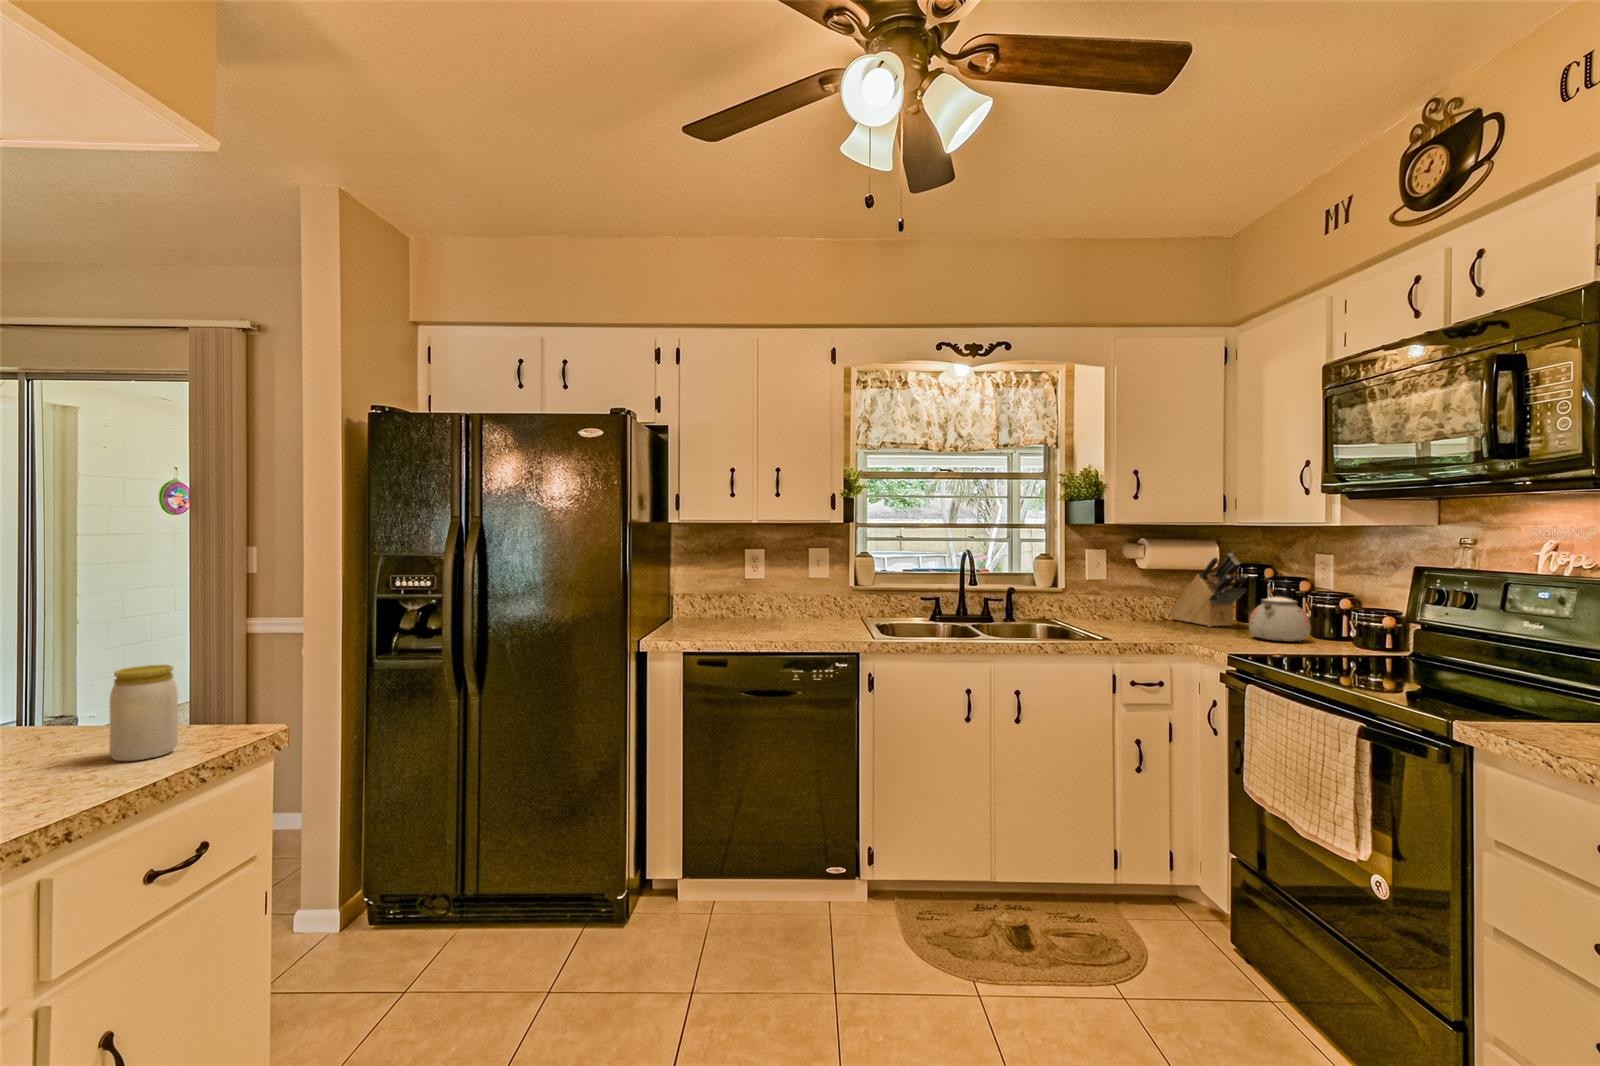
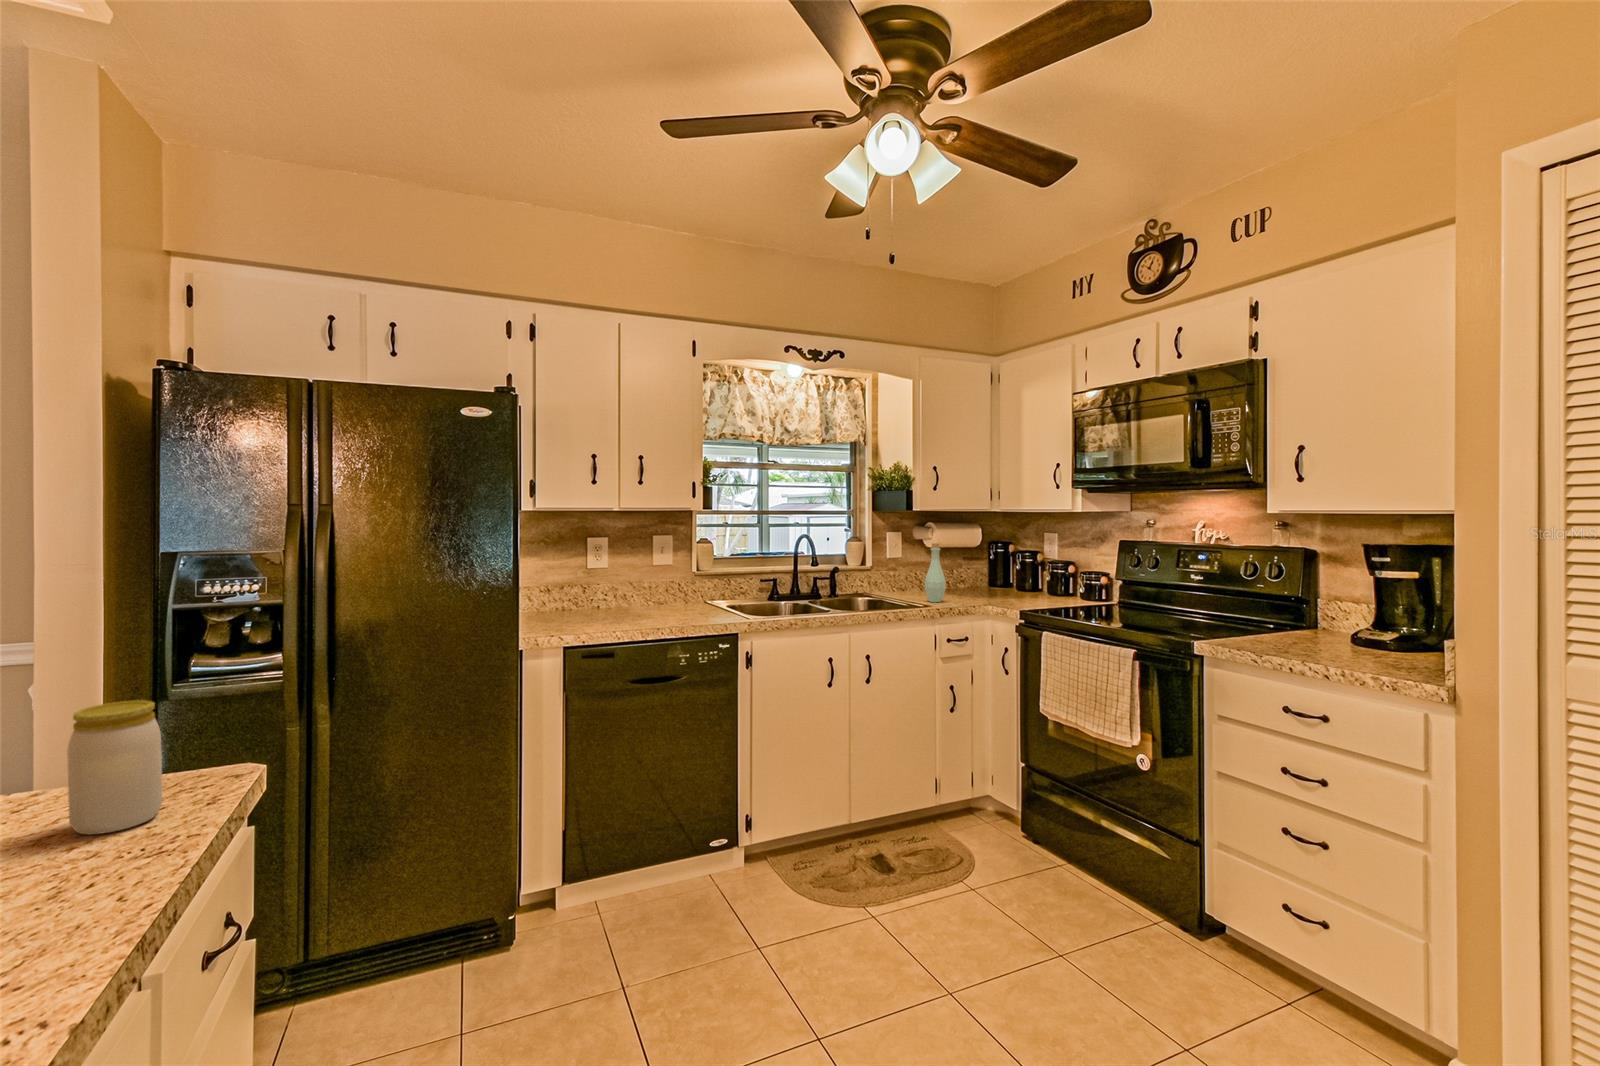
knife block: present [1169,553,1247,627] -> none [946,535,1008,594]
bottle: none [1115,562,1143,634] -> present [925,543,946,602]
kettle: present [1249,580,1311,641] -> none [1017,555,1057,601]

